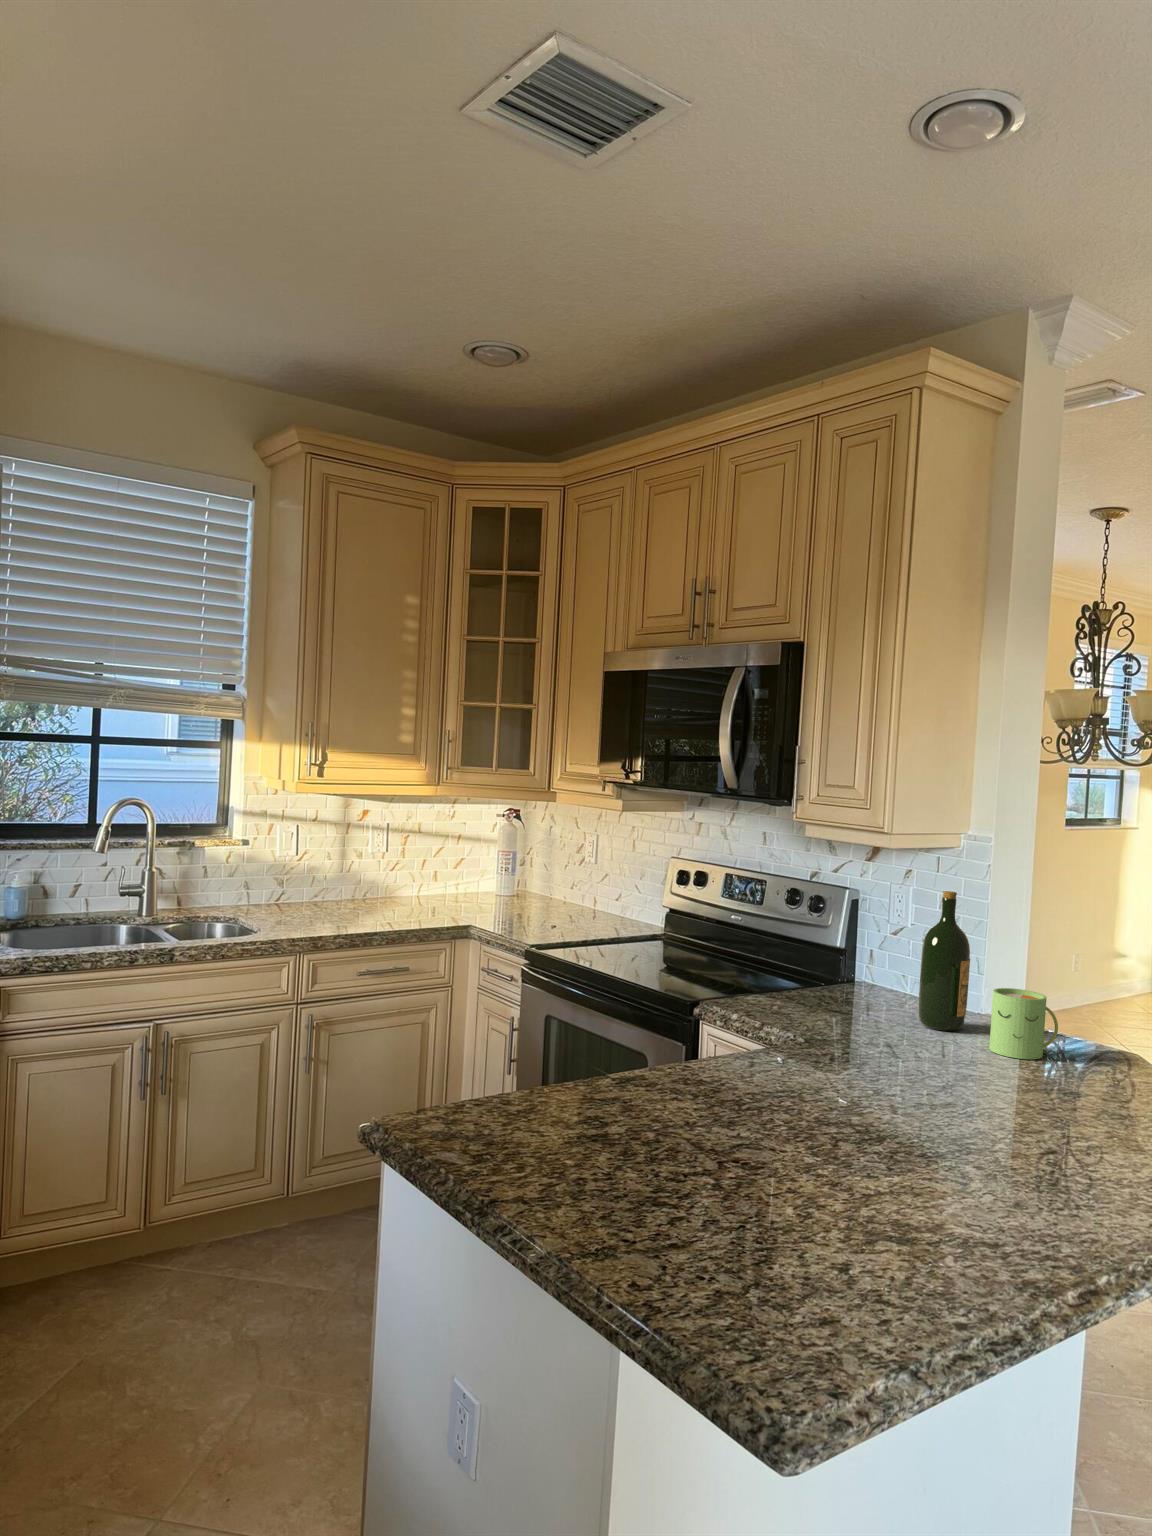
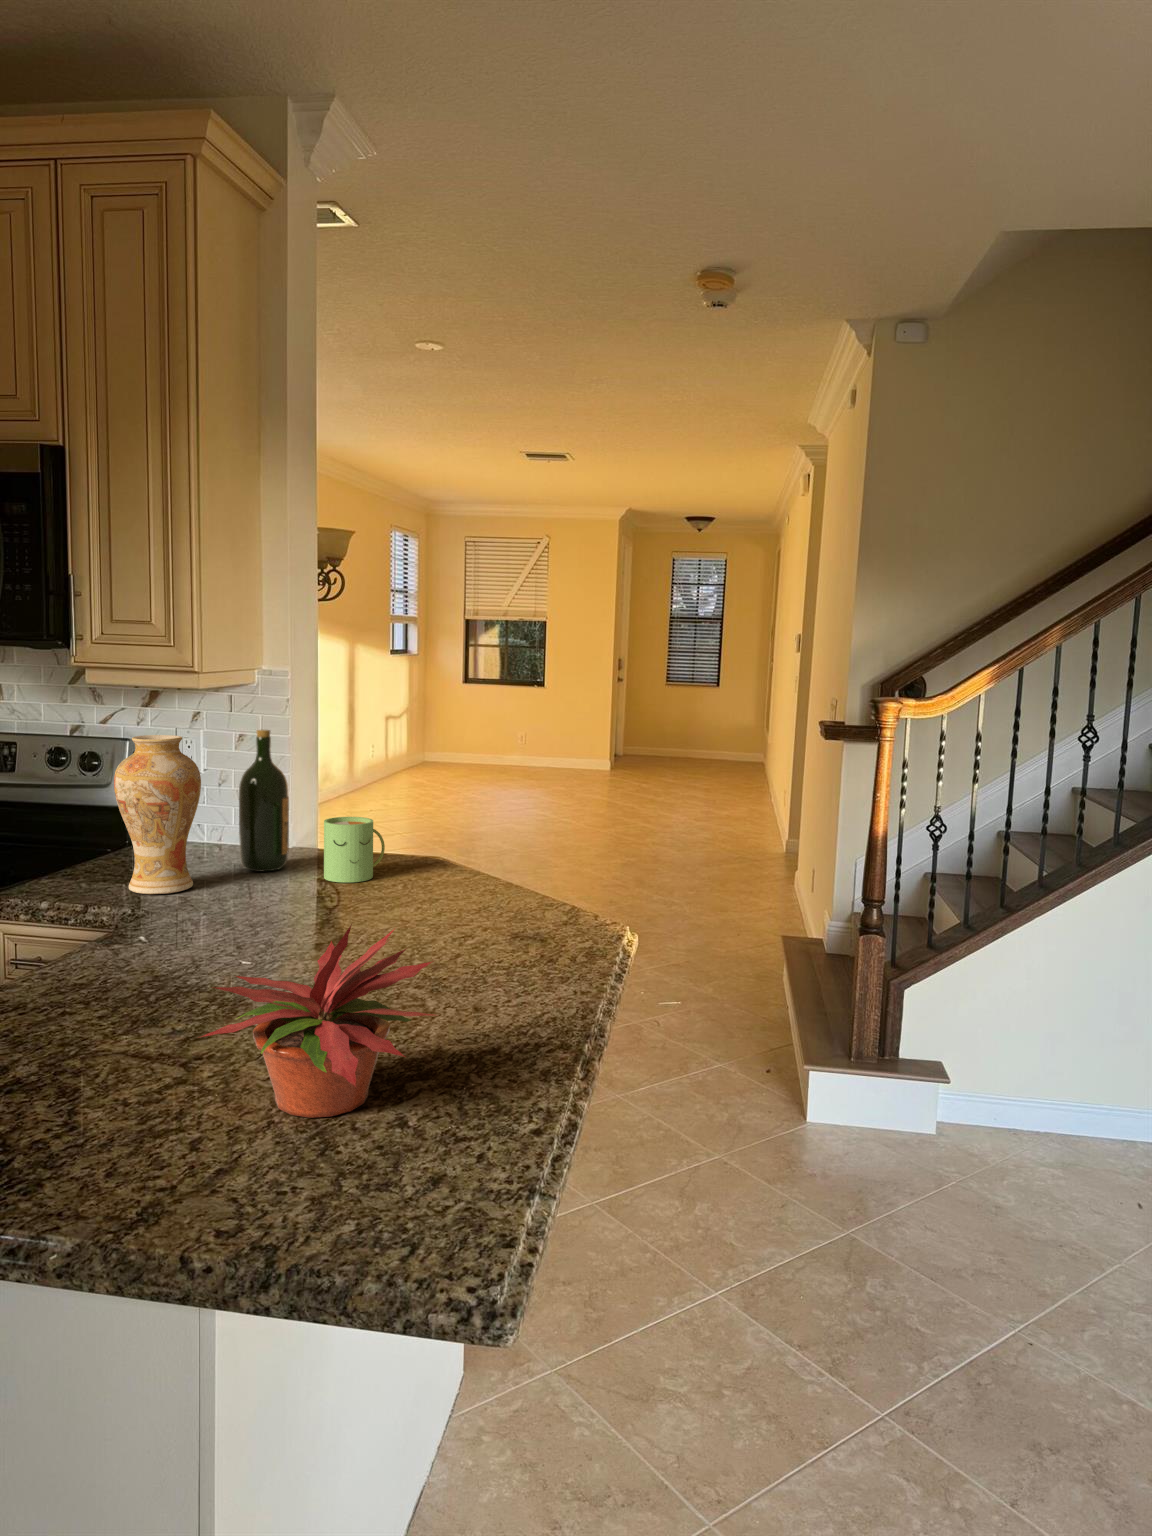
vase: none [802,885,877,1031] -> present [114,735,201,894]
potted plant: none [698,1066,917,1243] -> present [201,924,435,1118]

